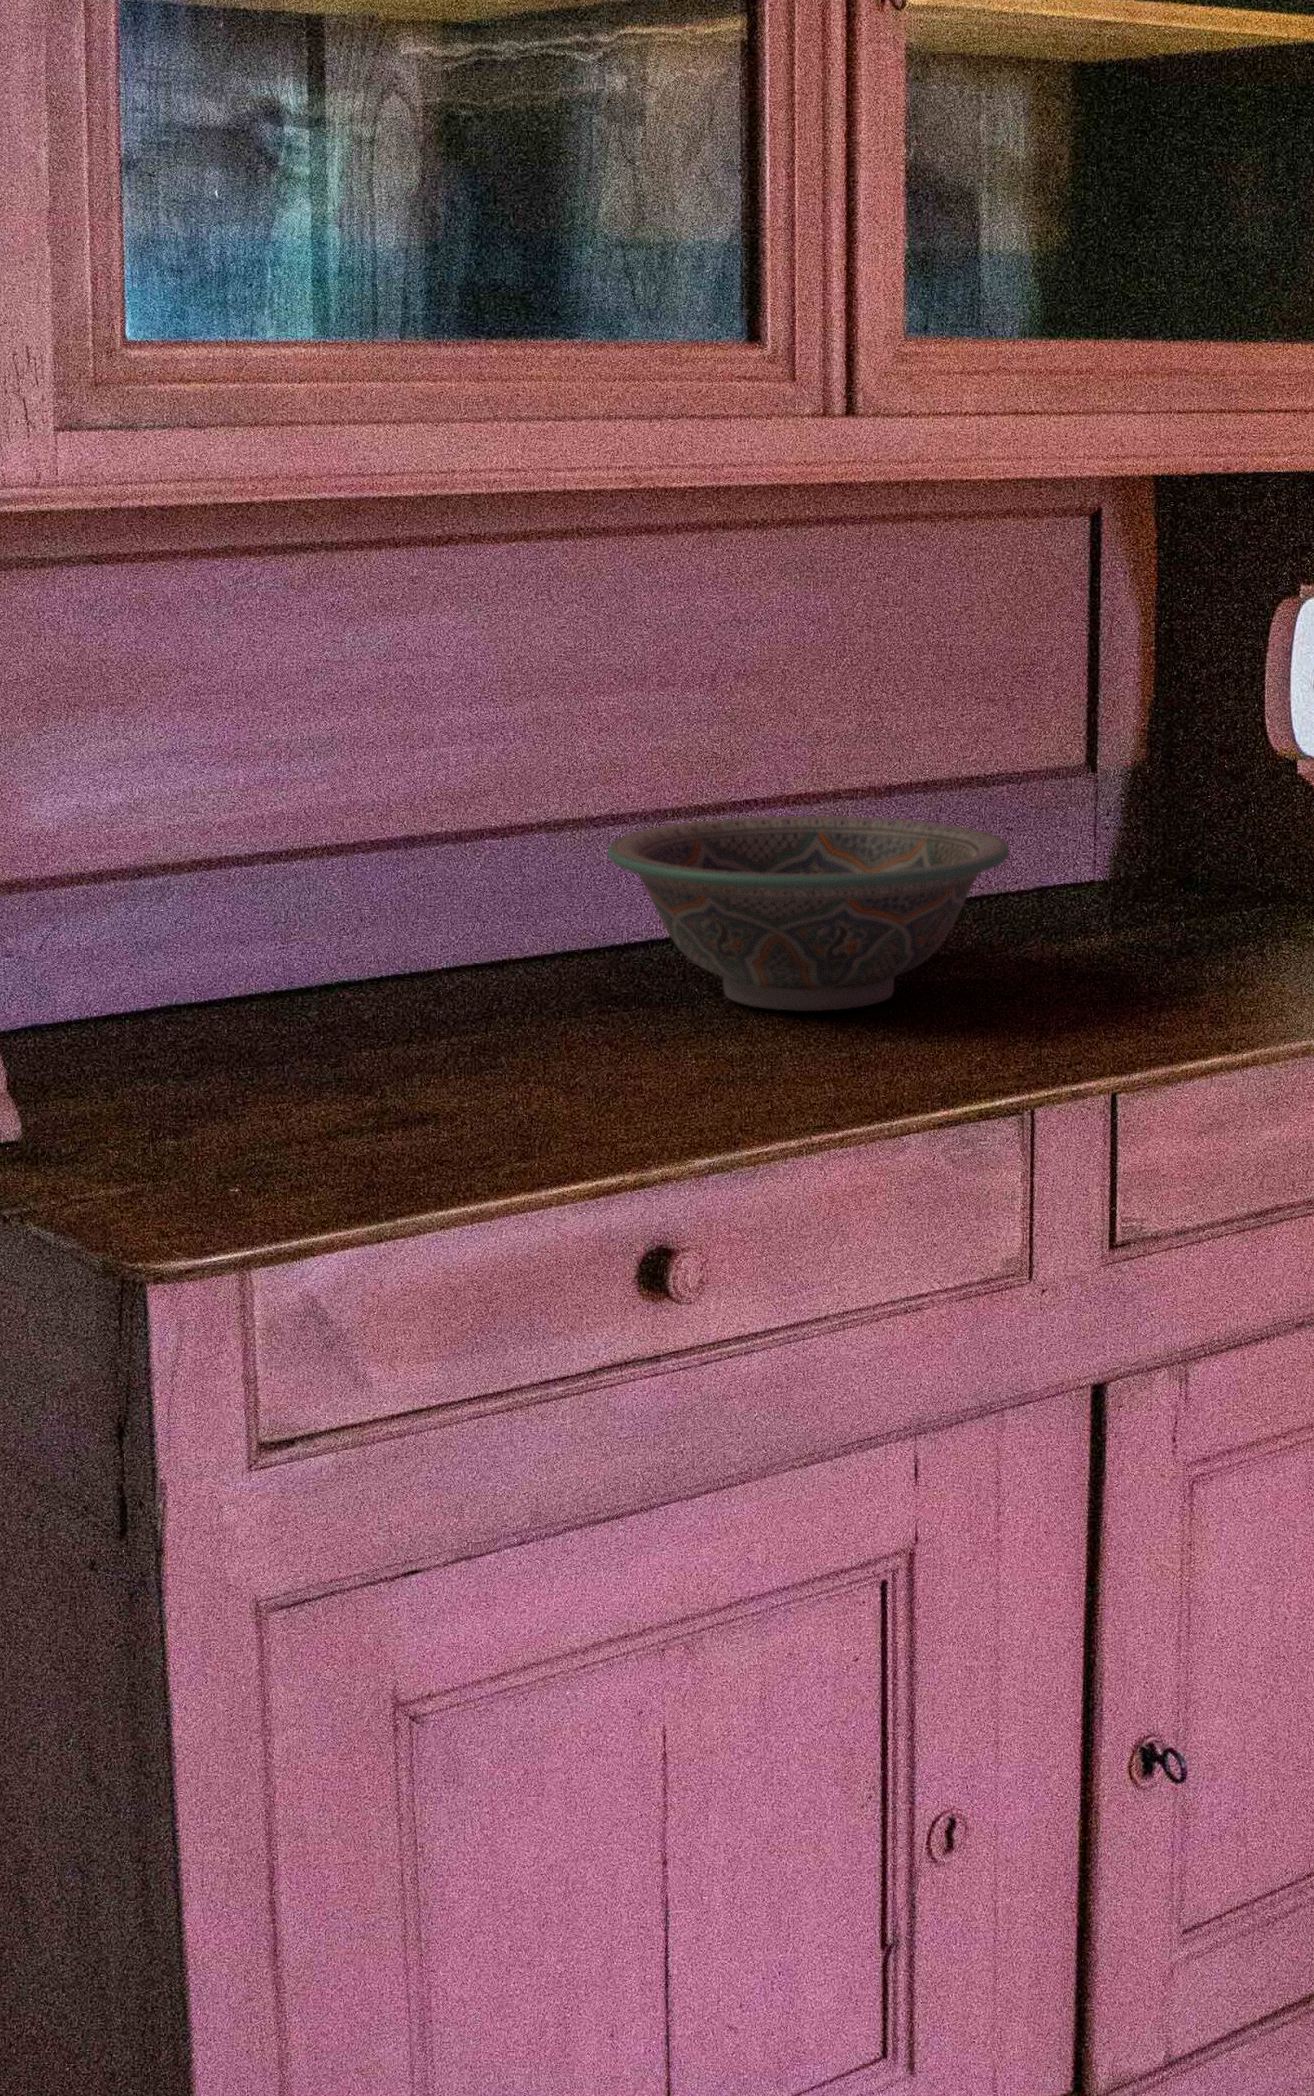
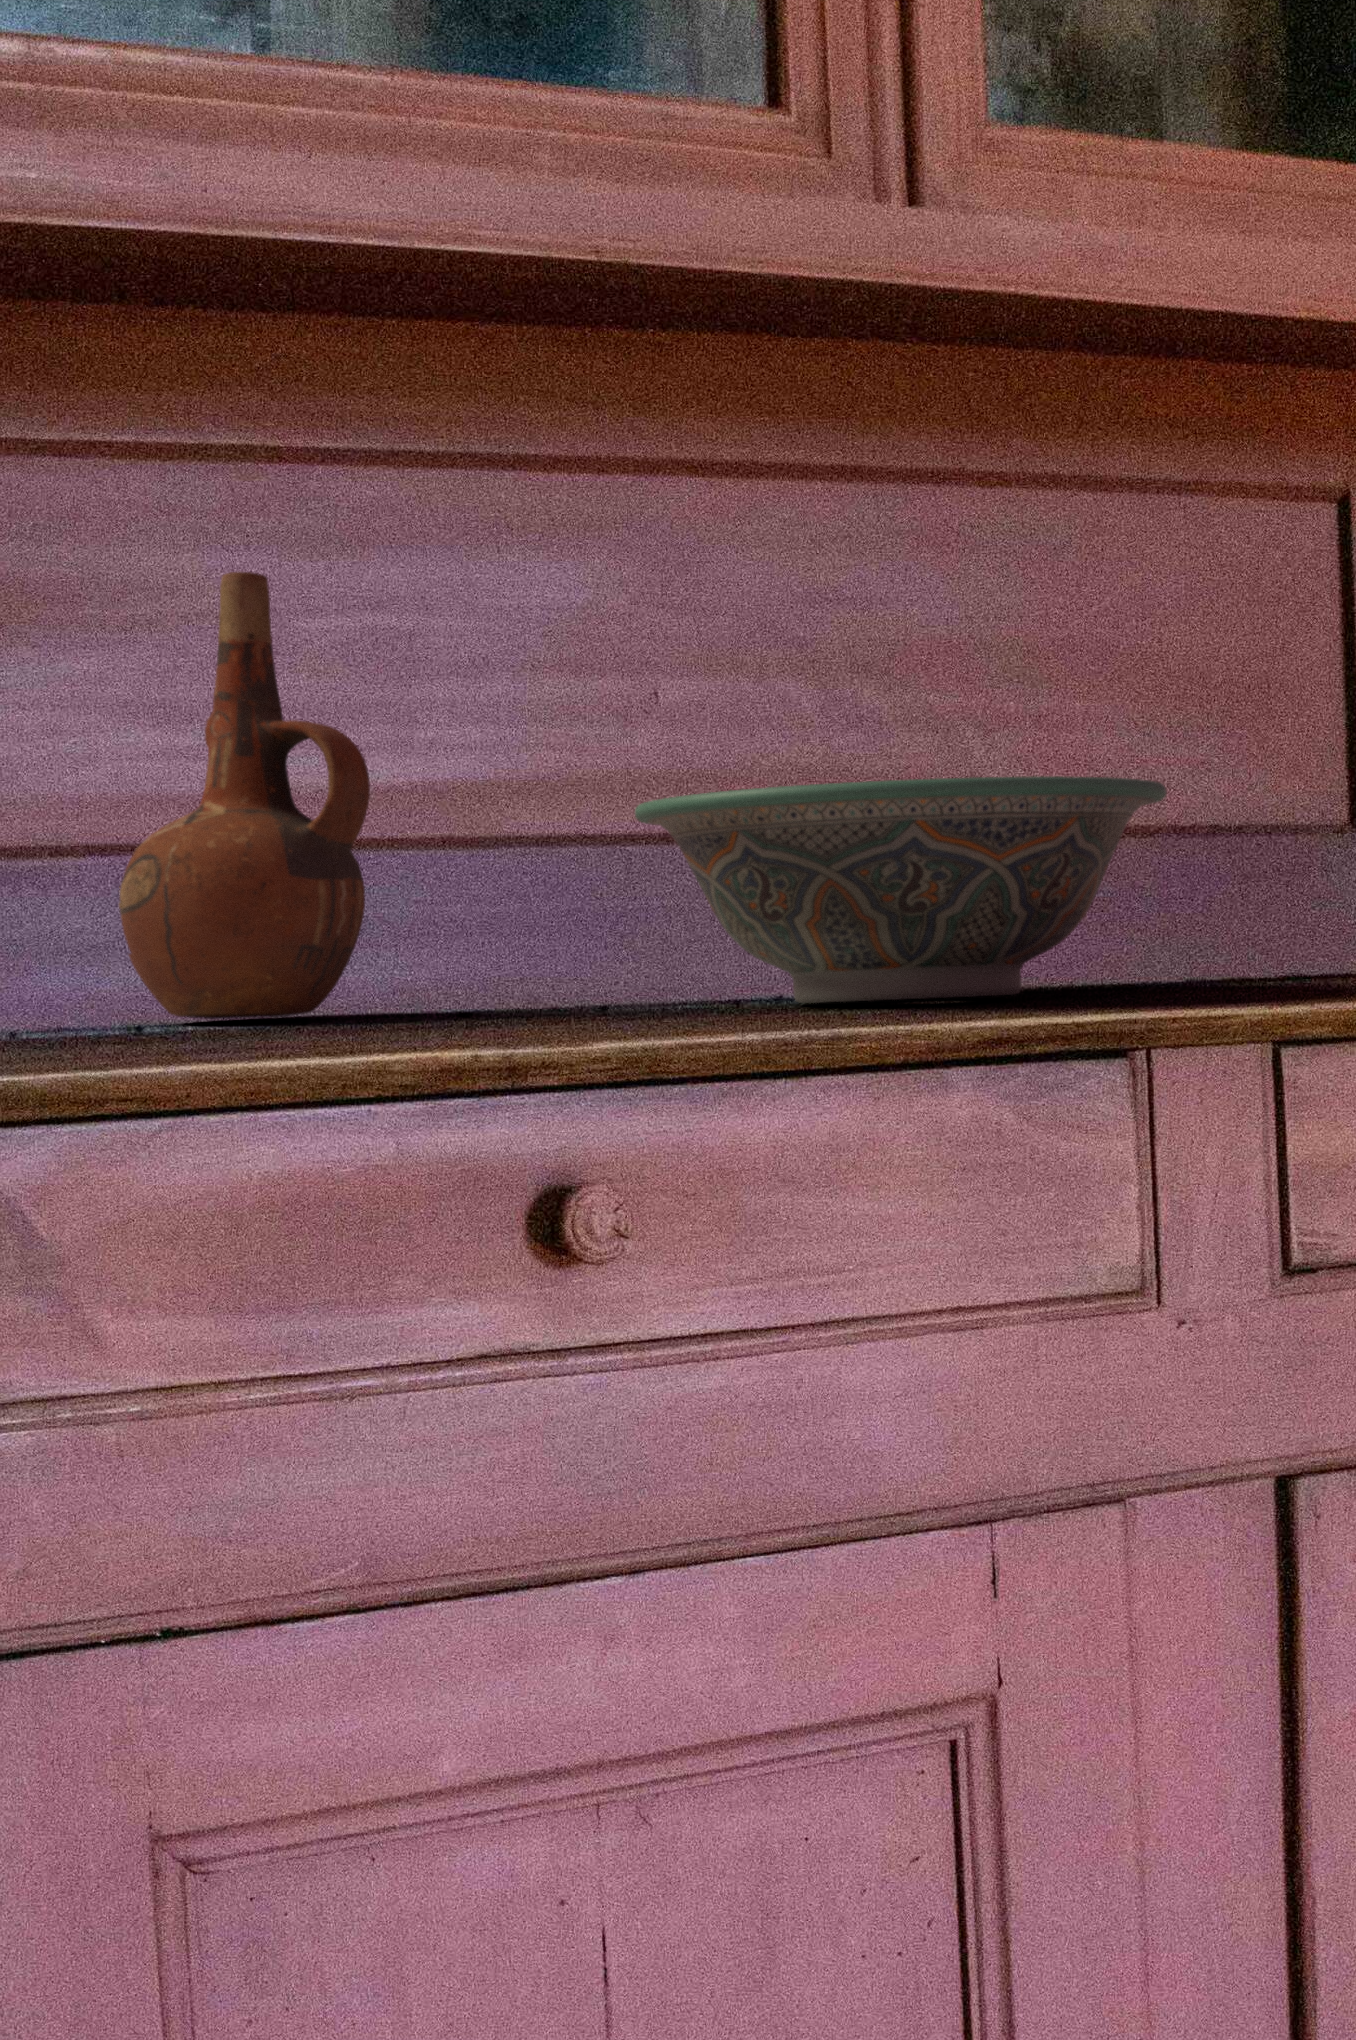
ceramic pitcher: none [212,669,412,1017] -> present [119,572,370,1019]

